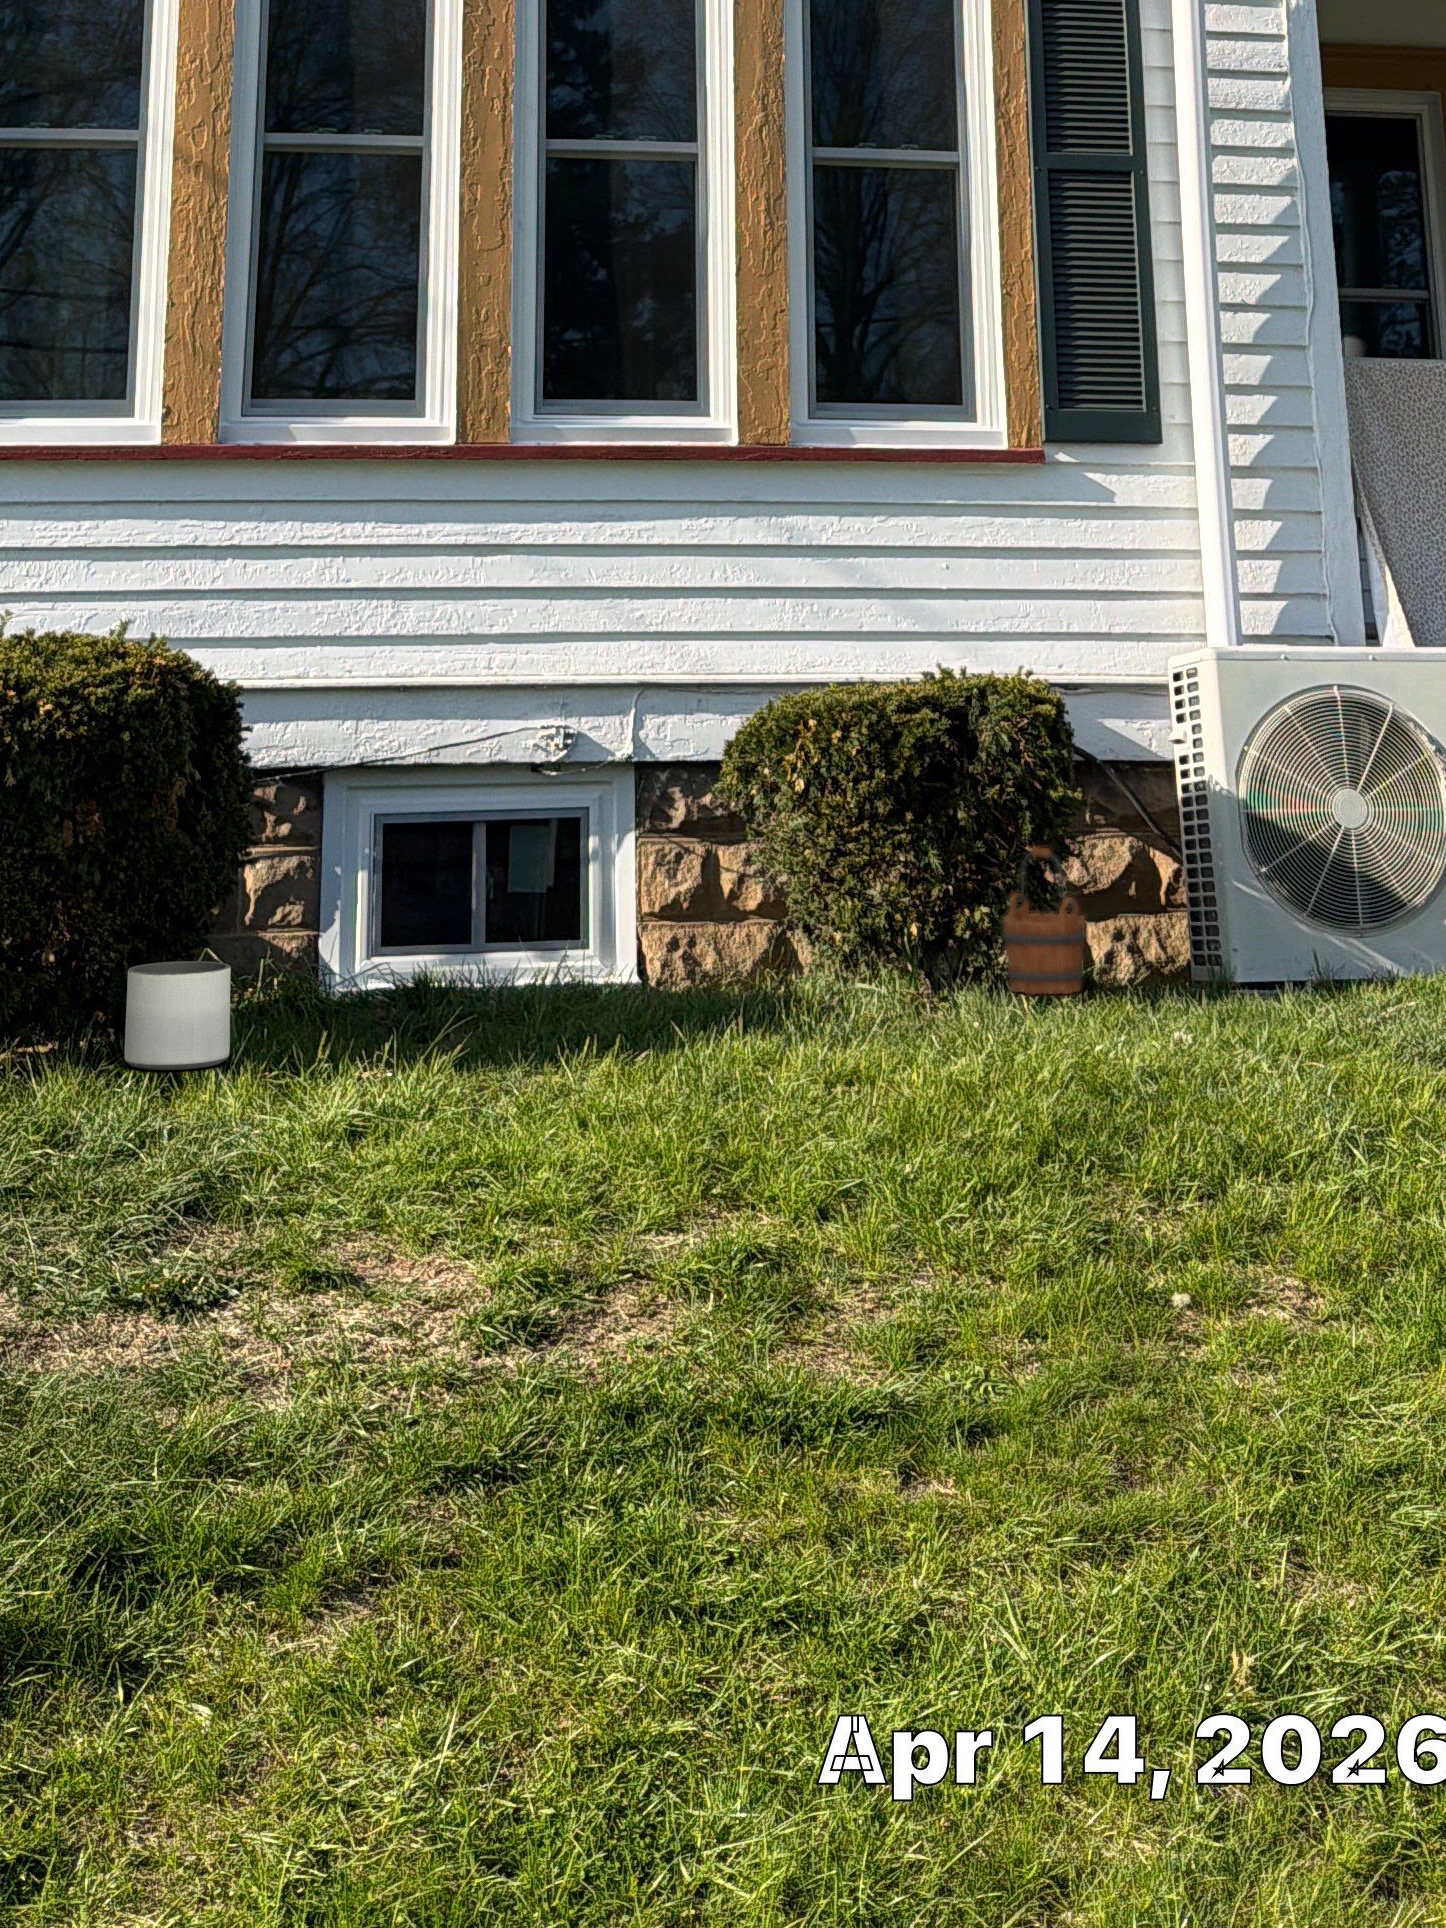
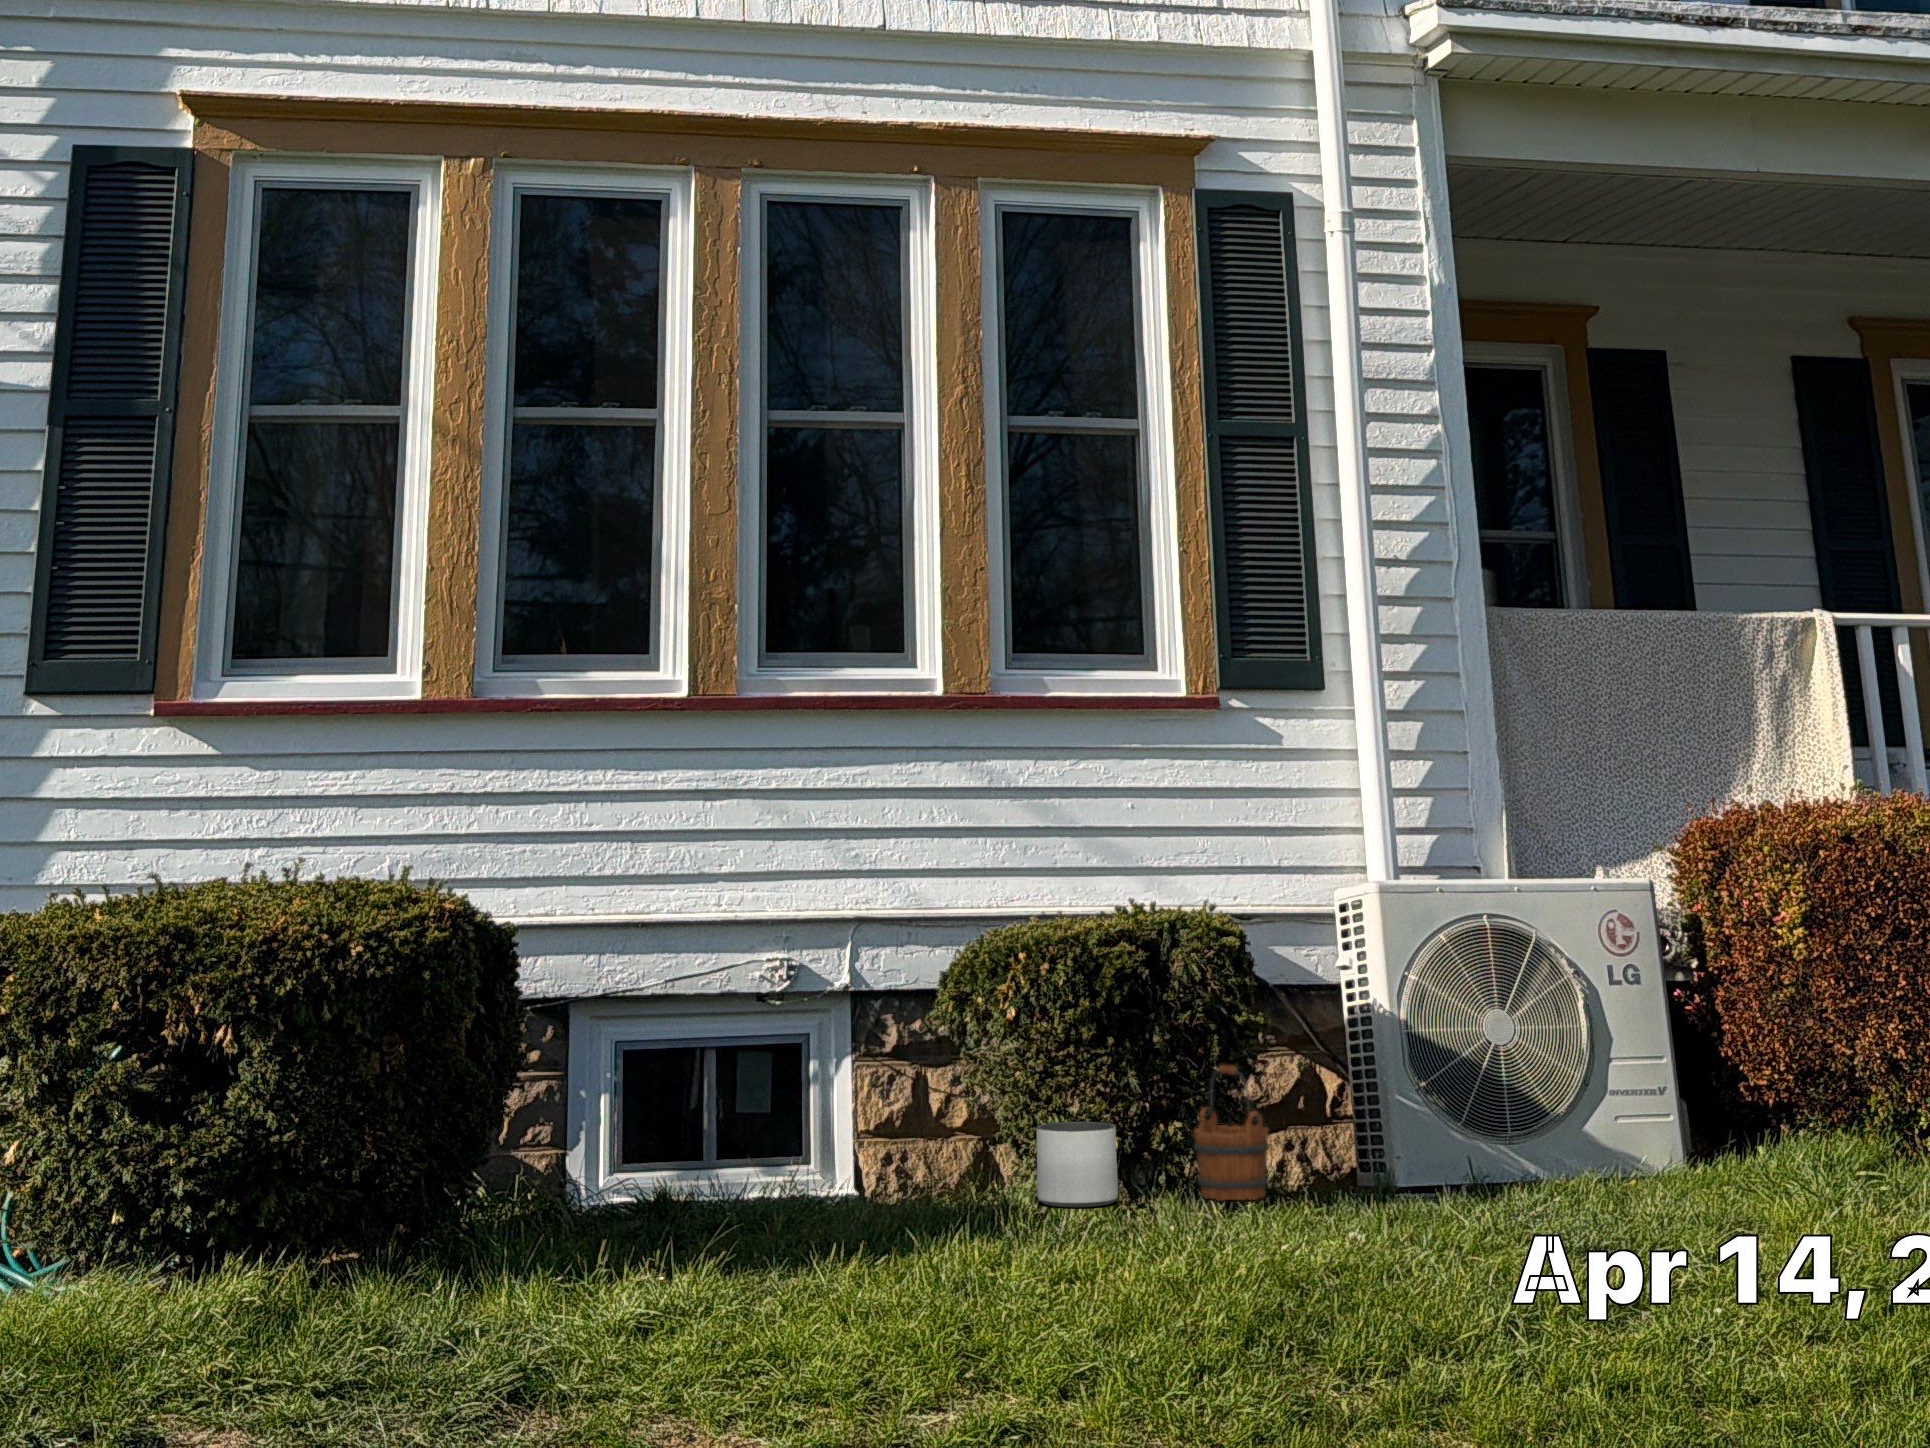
planter: present [124,961,231,1070] -> present [1037,1122,1118,1207]

